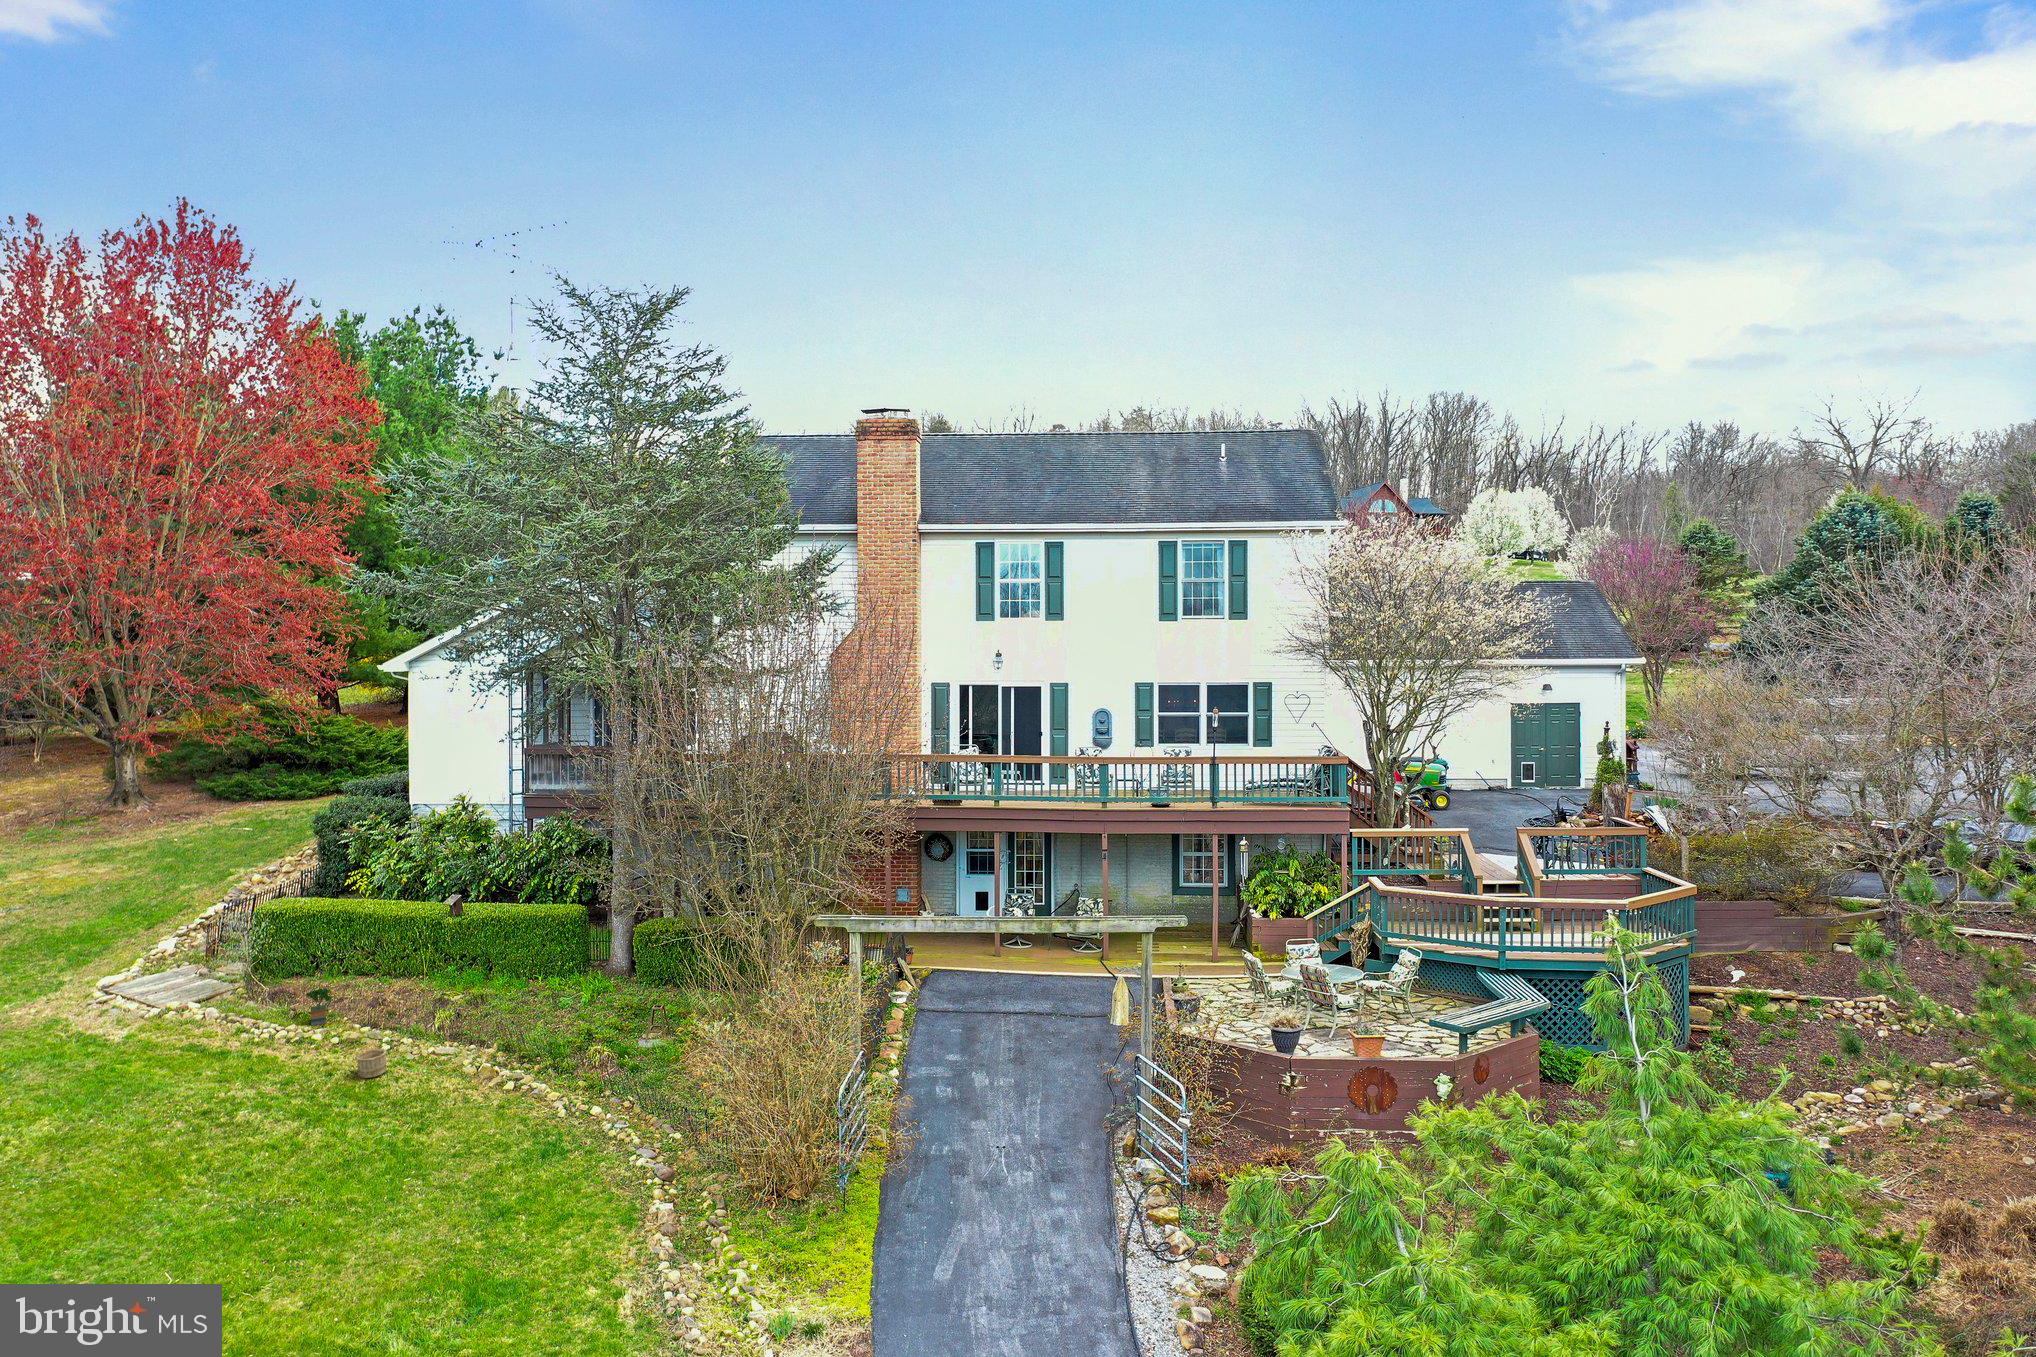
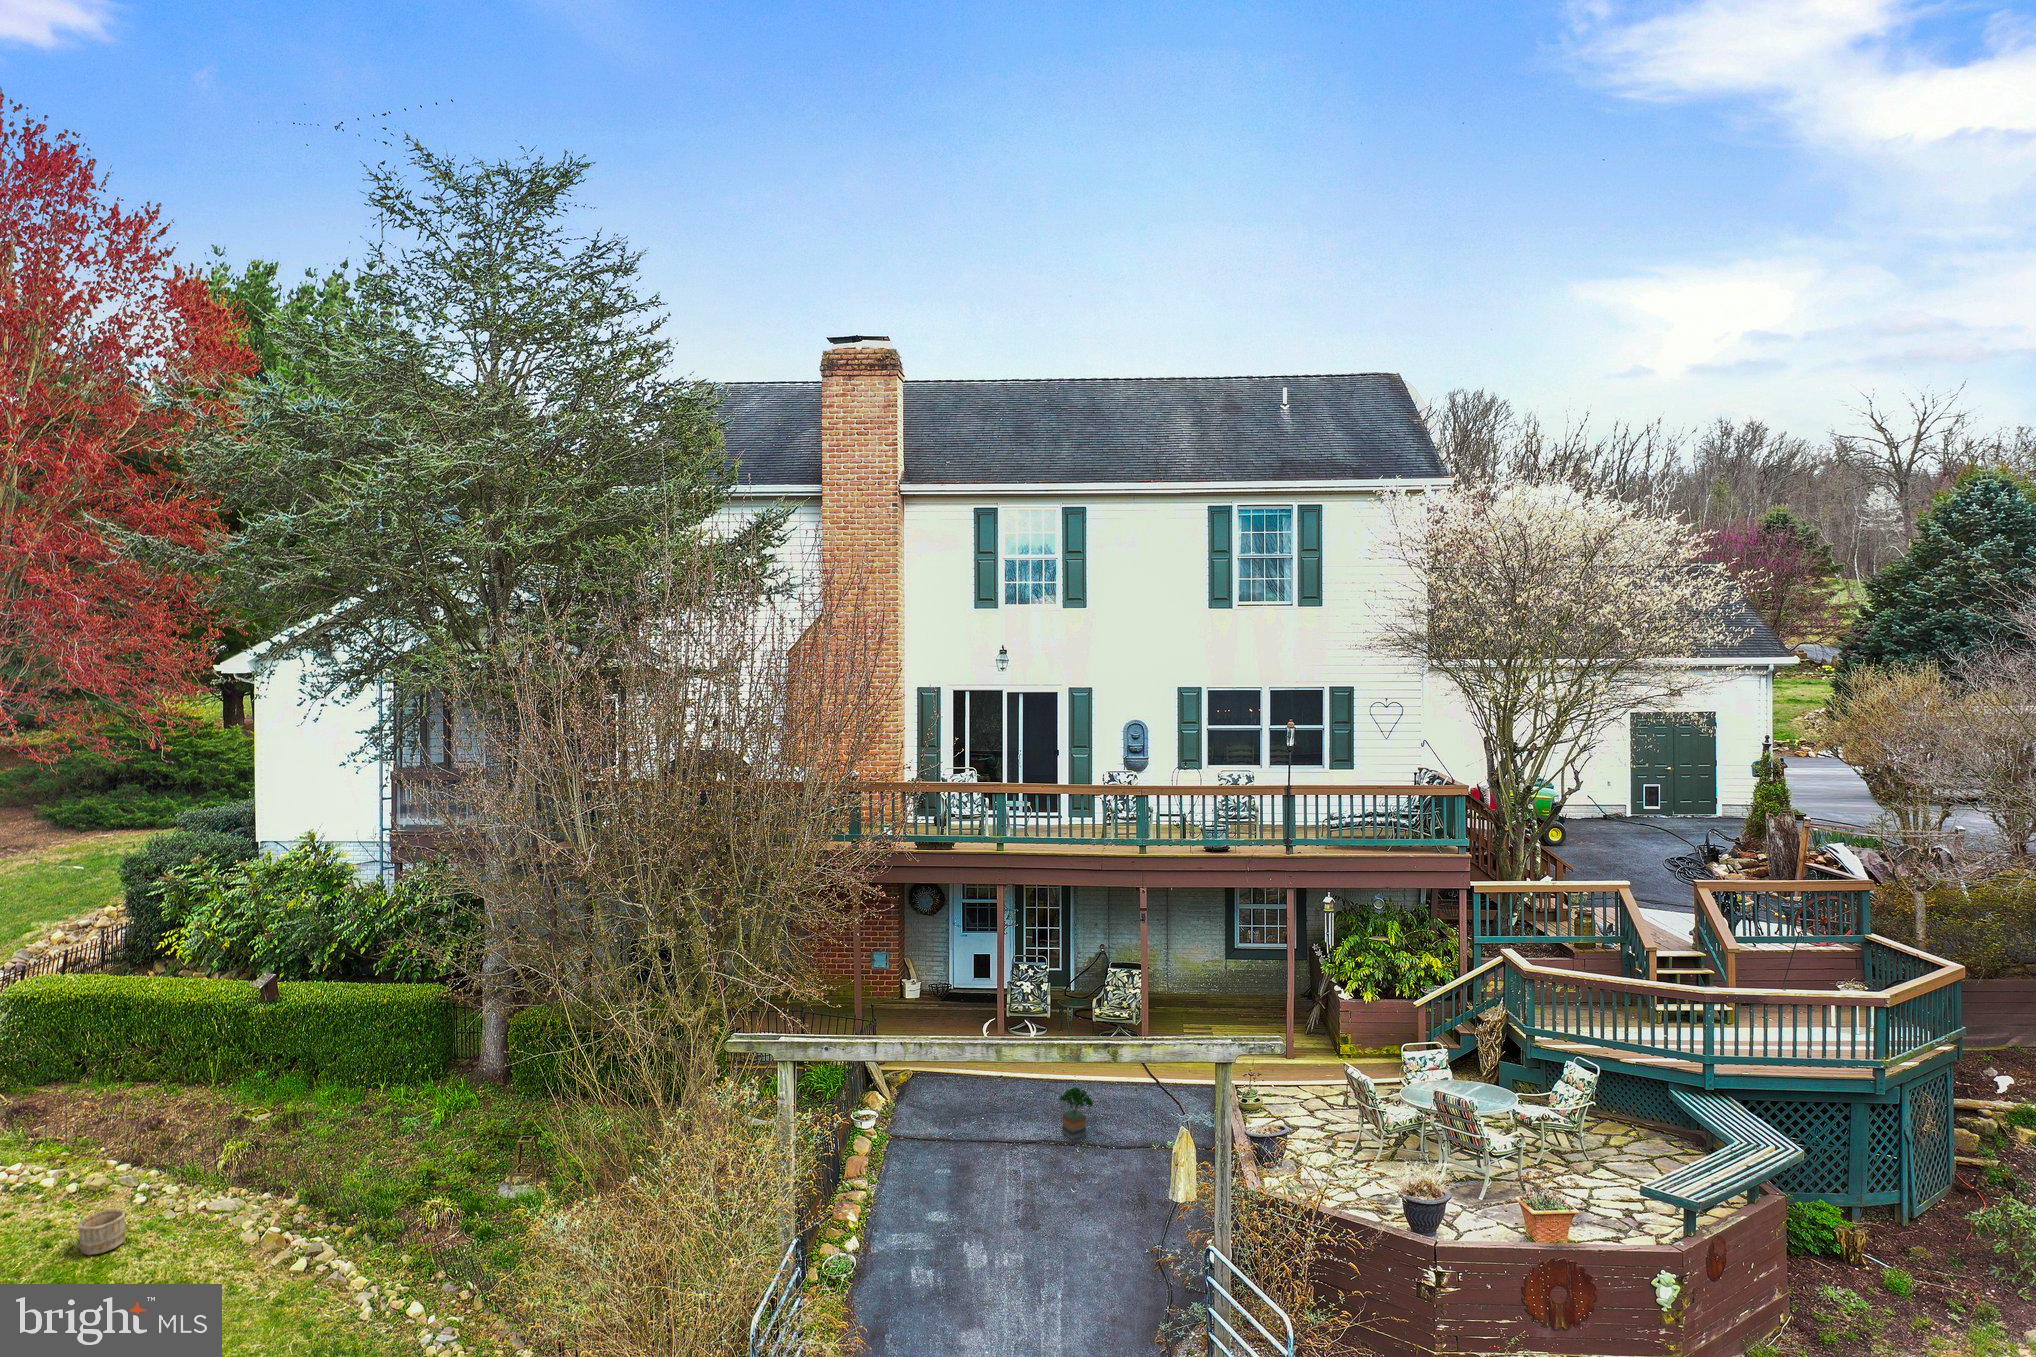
potted tree: present [306,988,332,1026] -> present [1059,1087,1093,1140]

